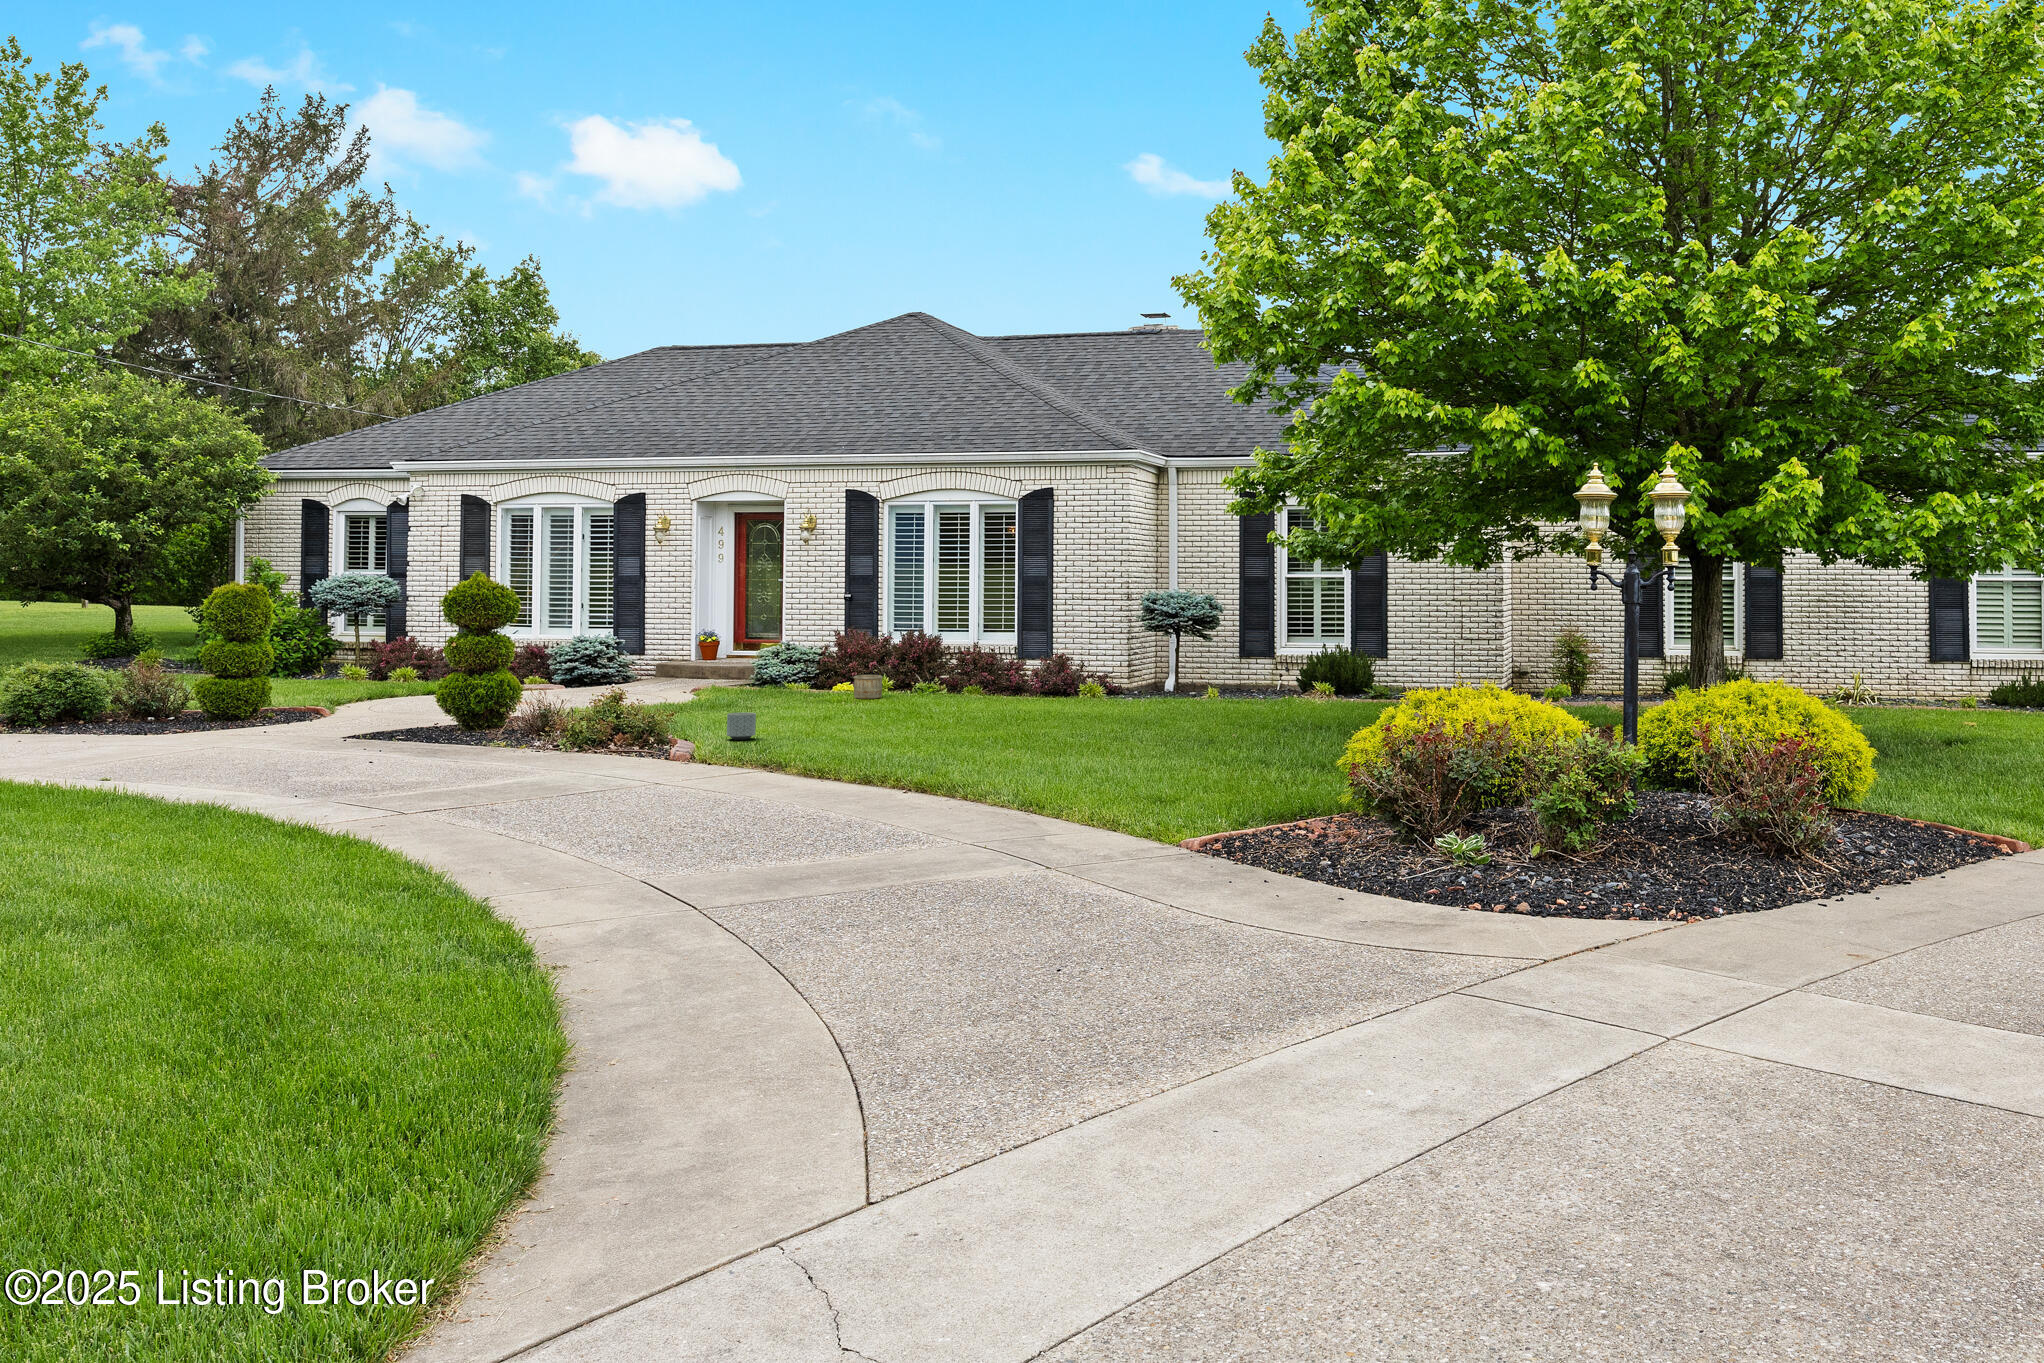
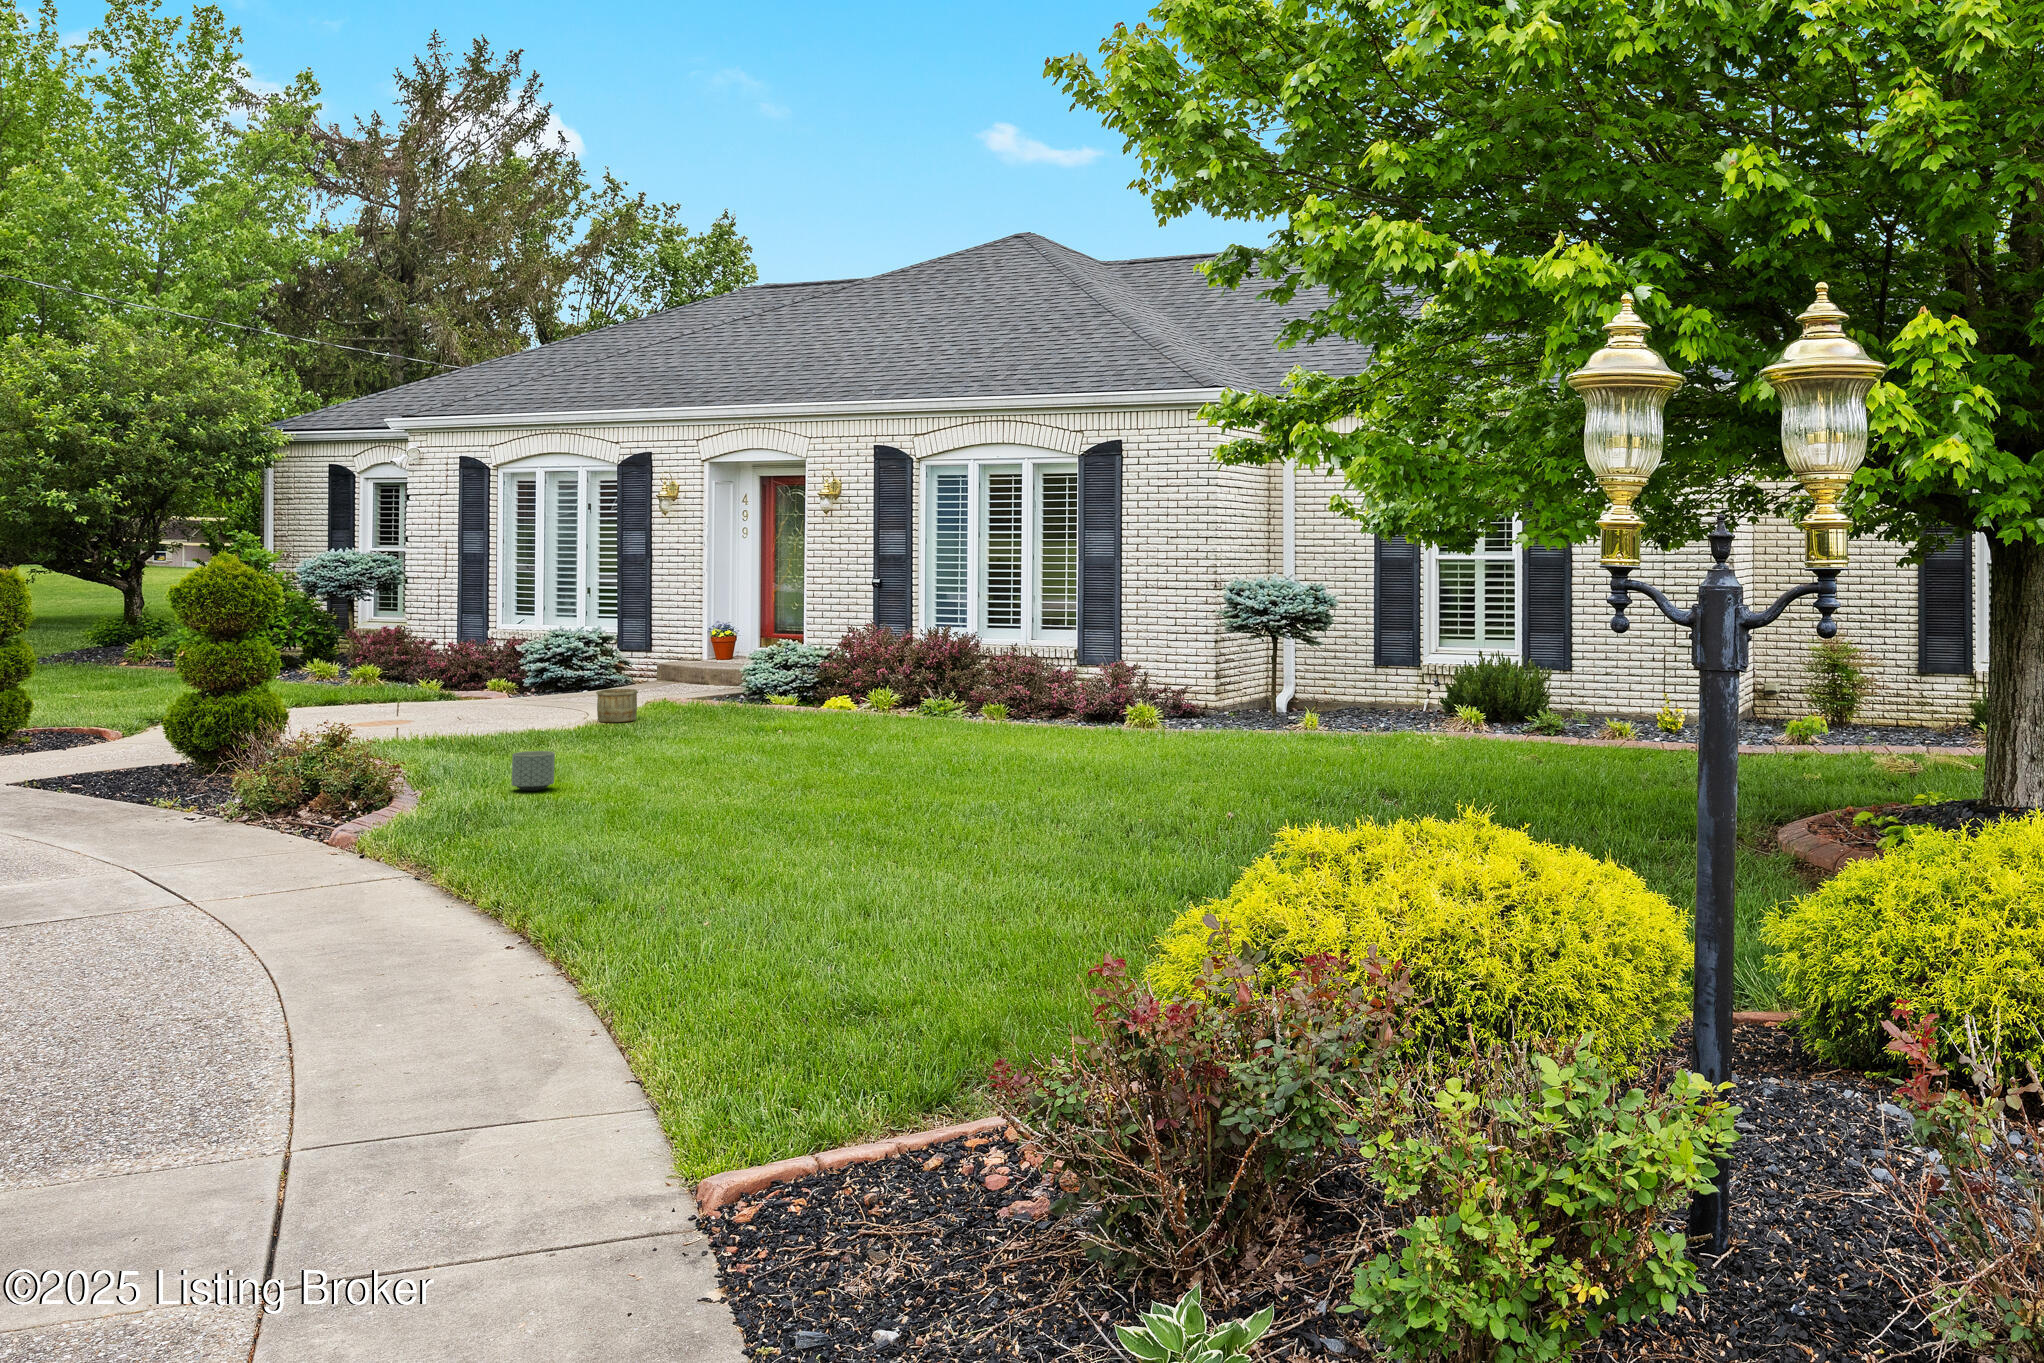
wooden bucket: present [853,675,883,699] -> present [596,689,638,722]

